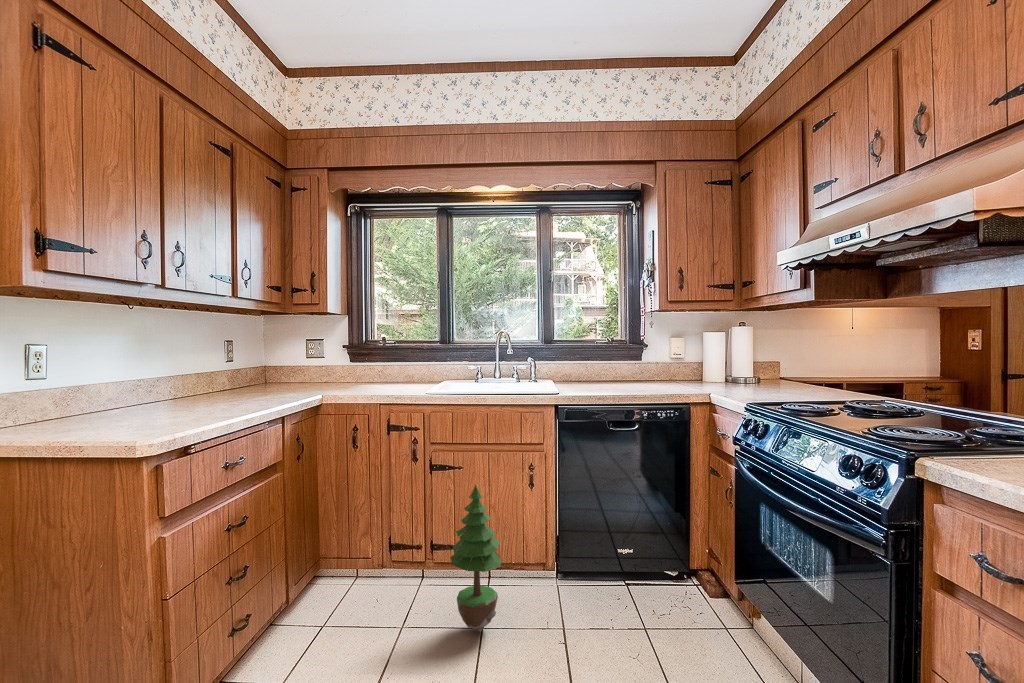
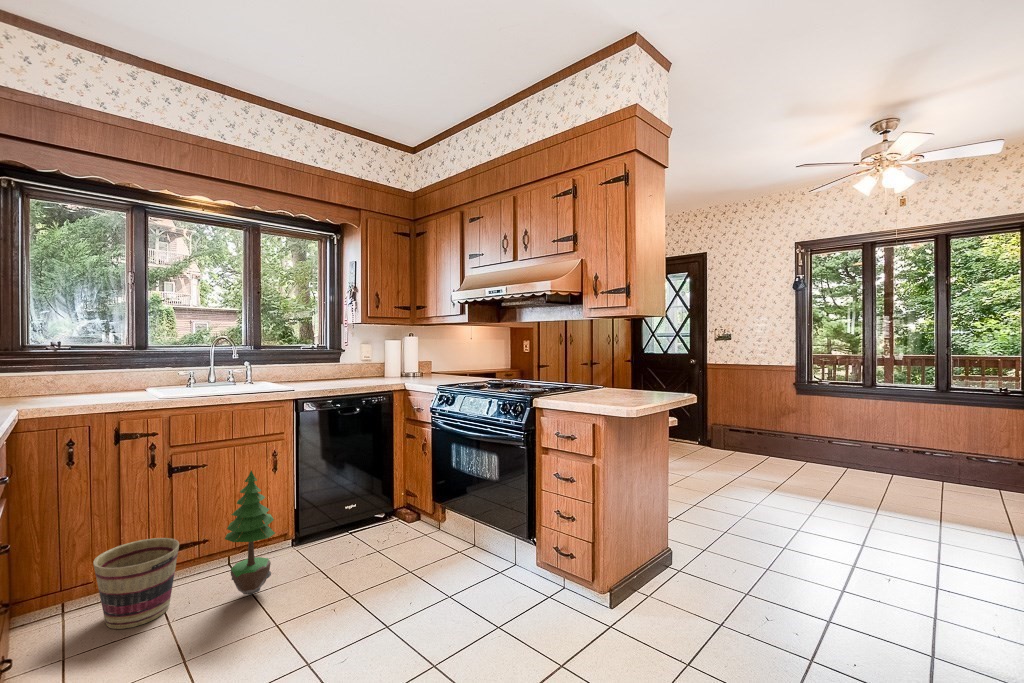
basket: none [354,532,424,621] -> present [93,538,179,629]

